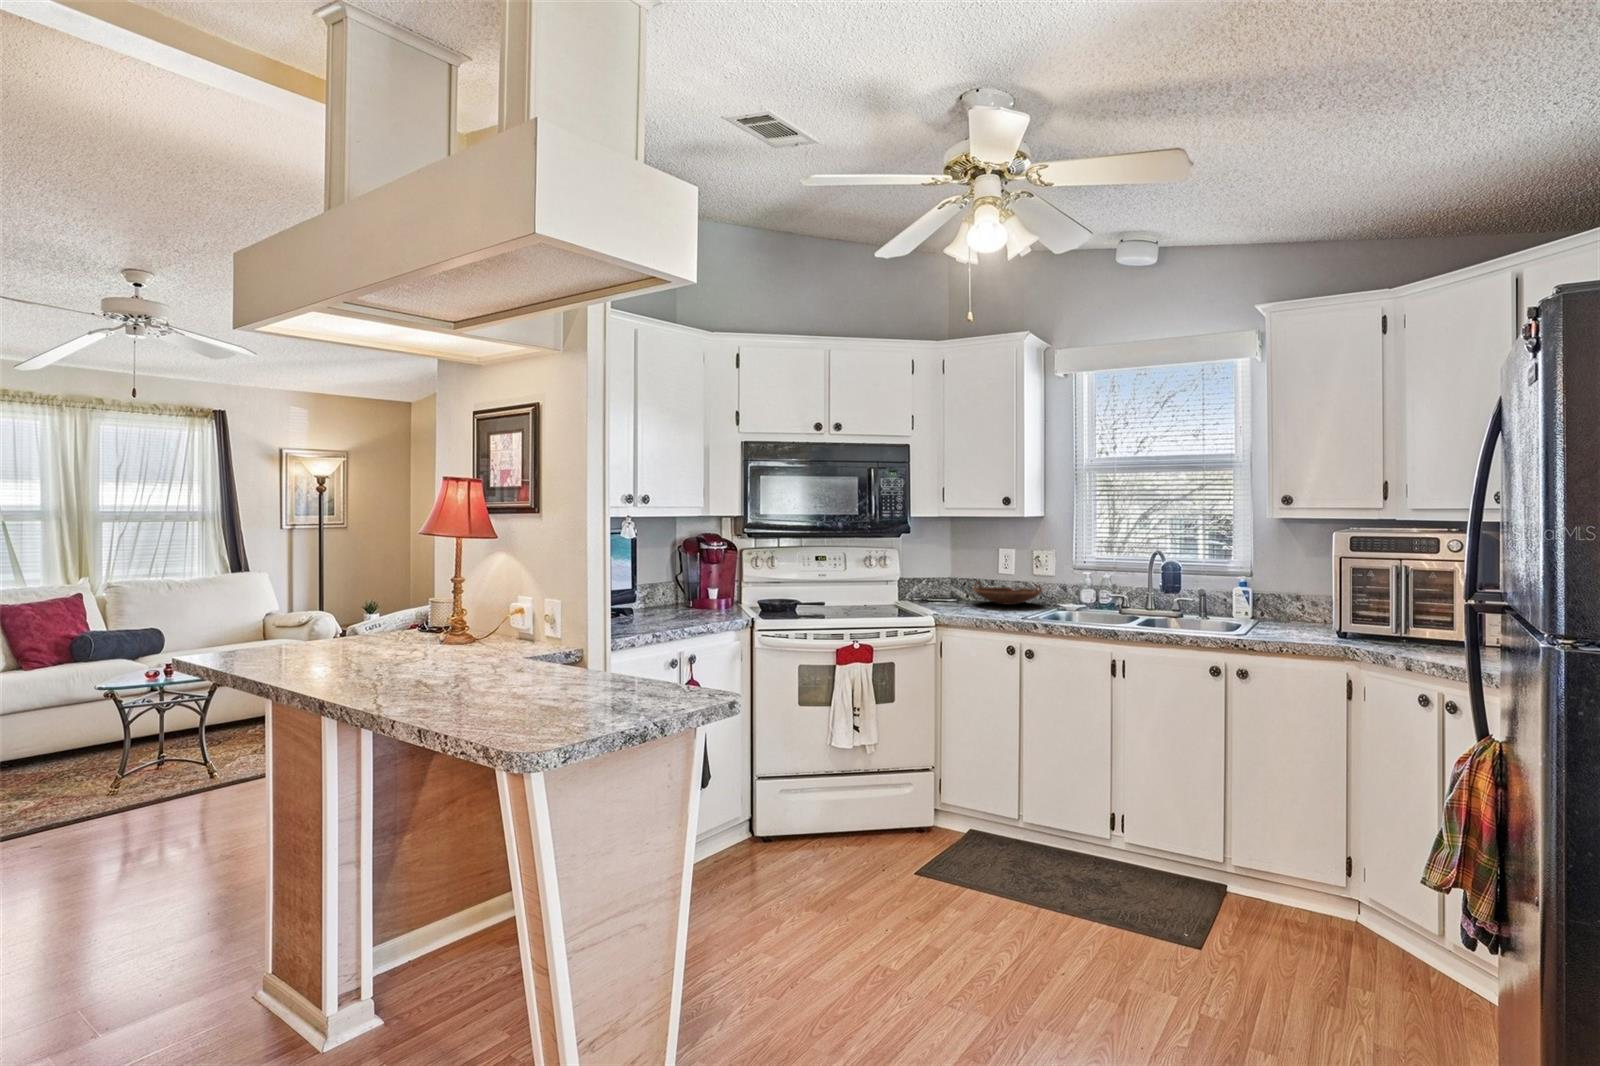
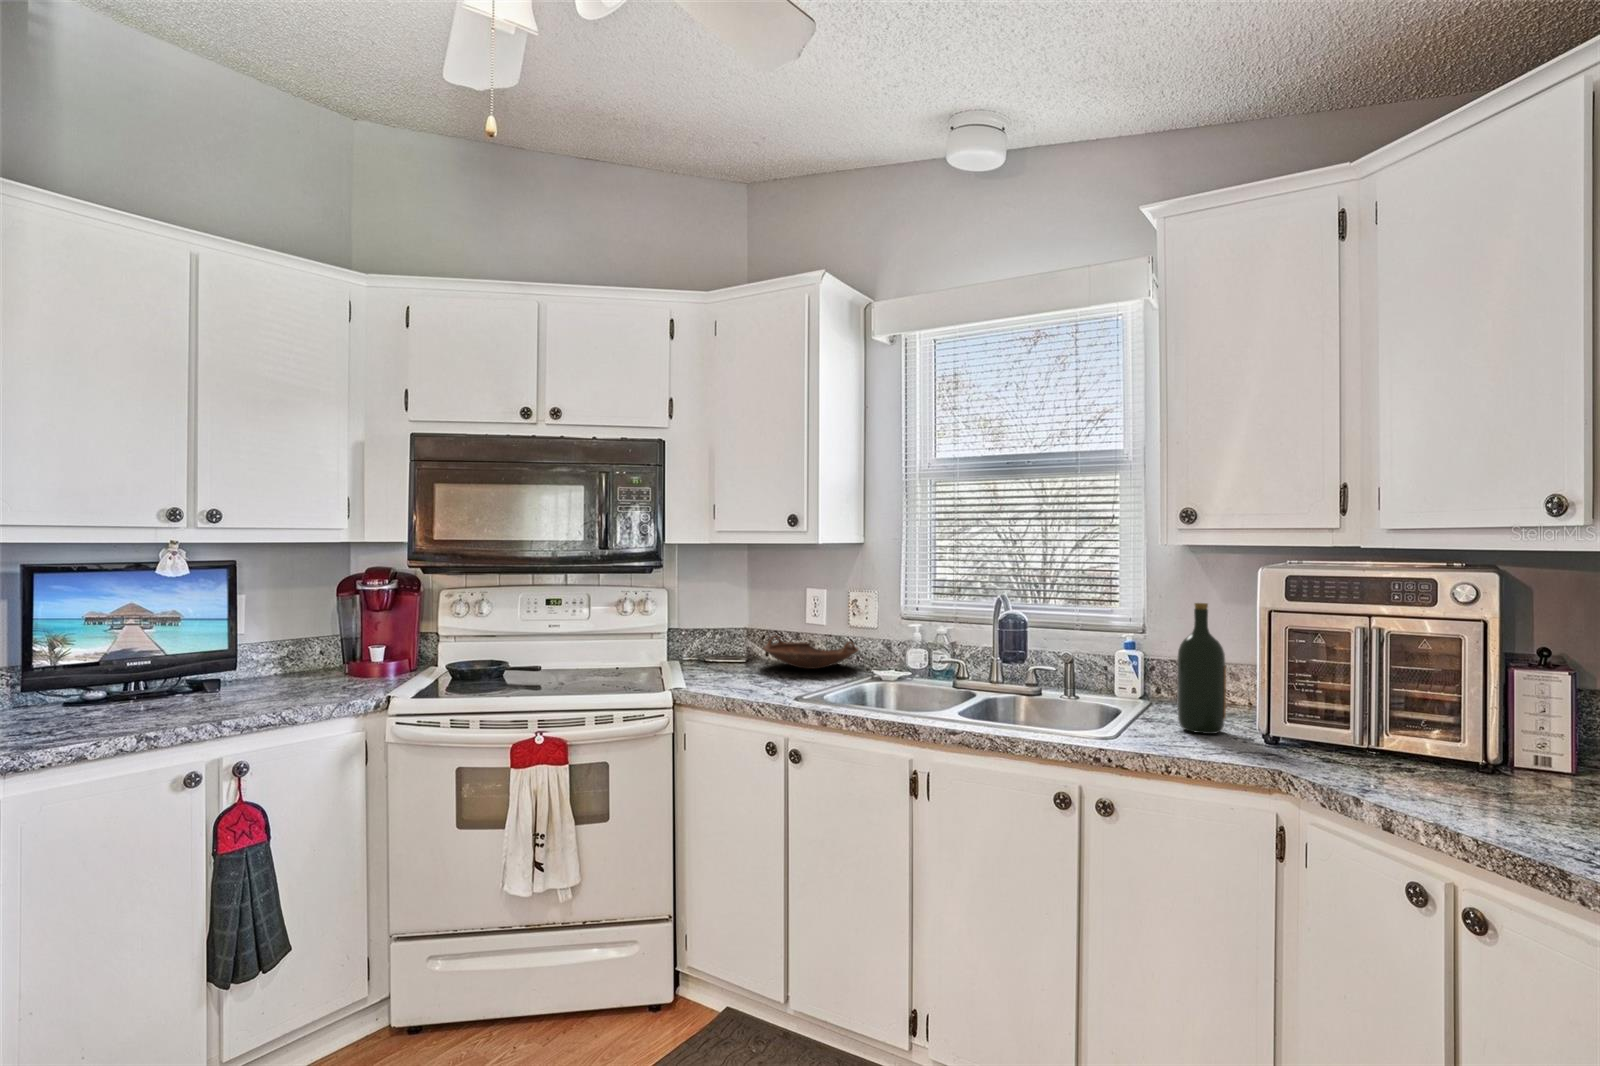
wine bottle: none [1283,554,1314,634] -> present [1177,603,1226,734]

